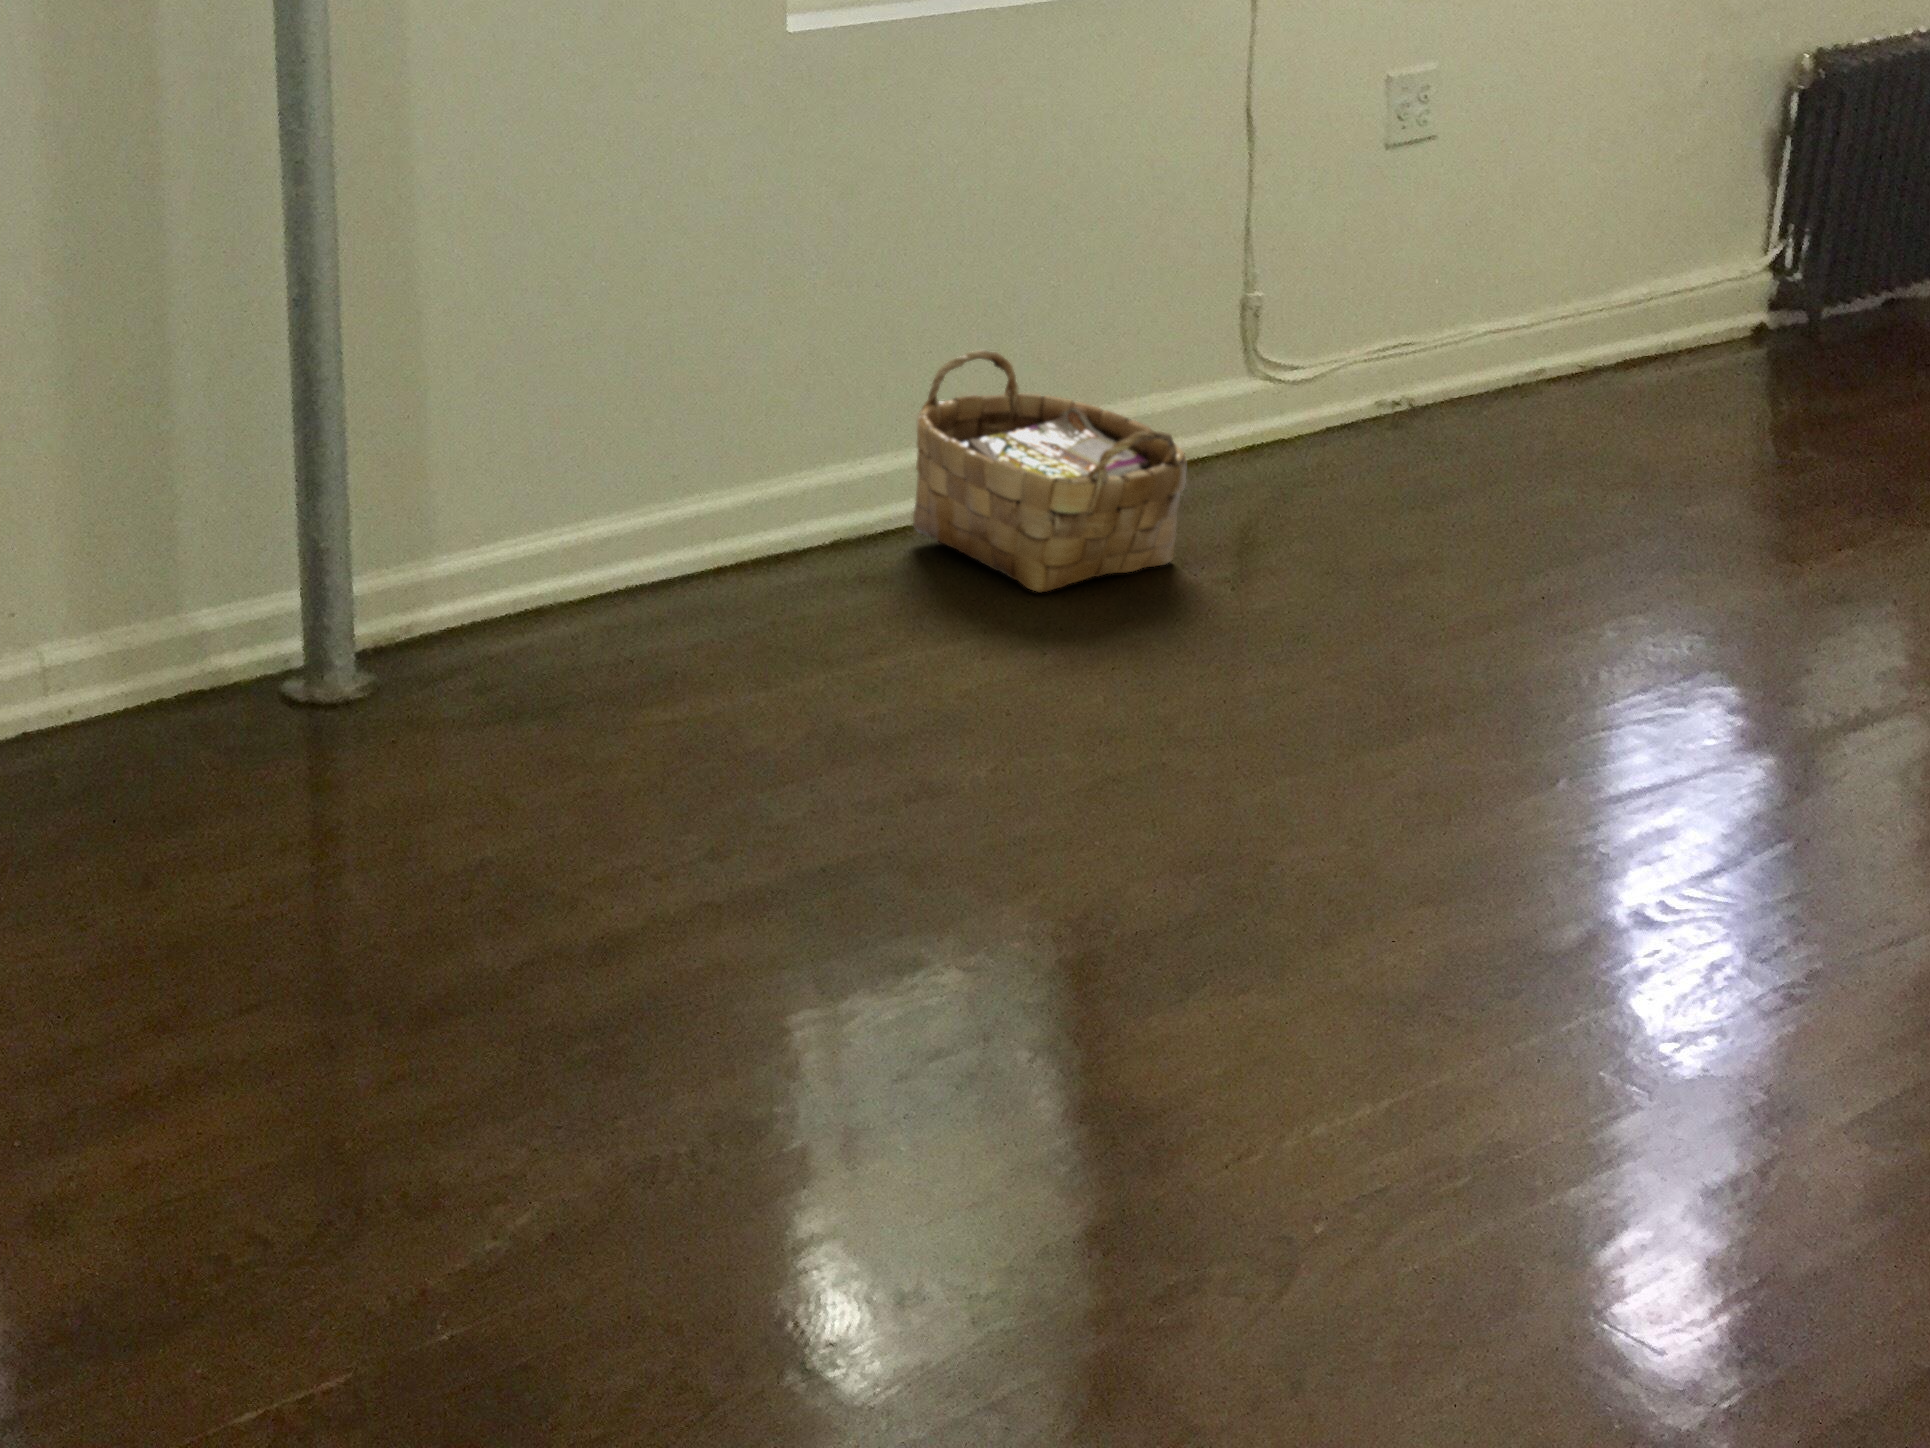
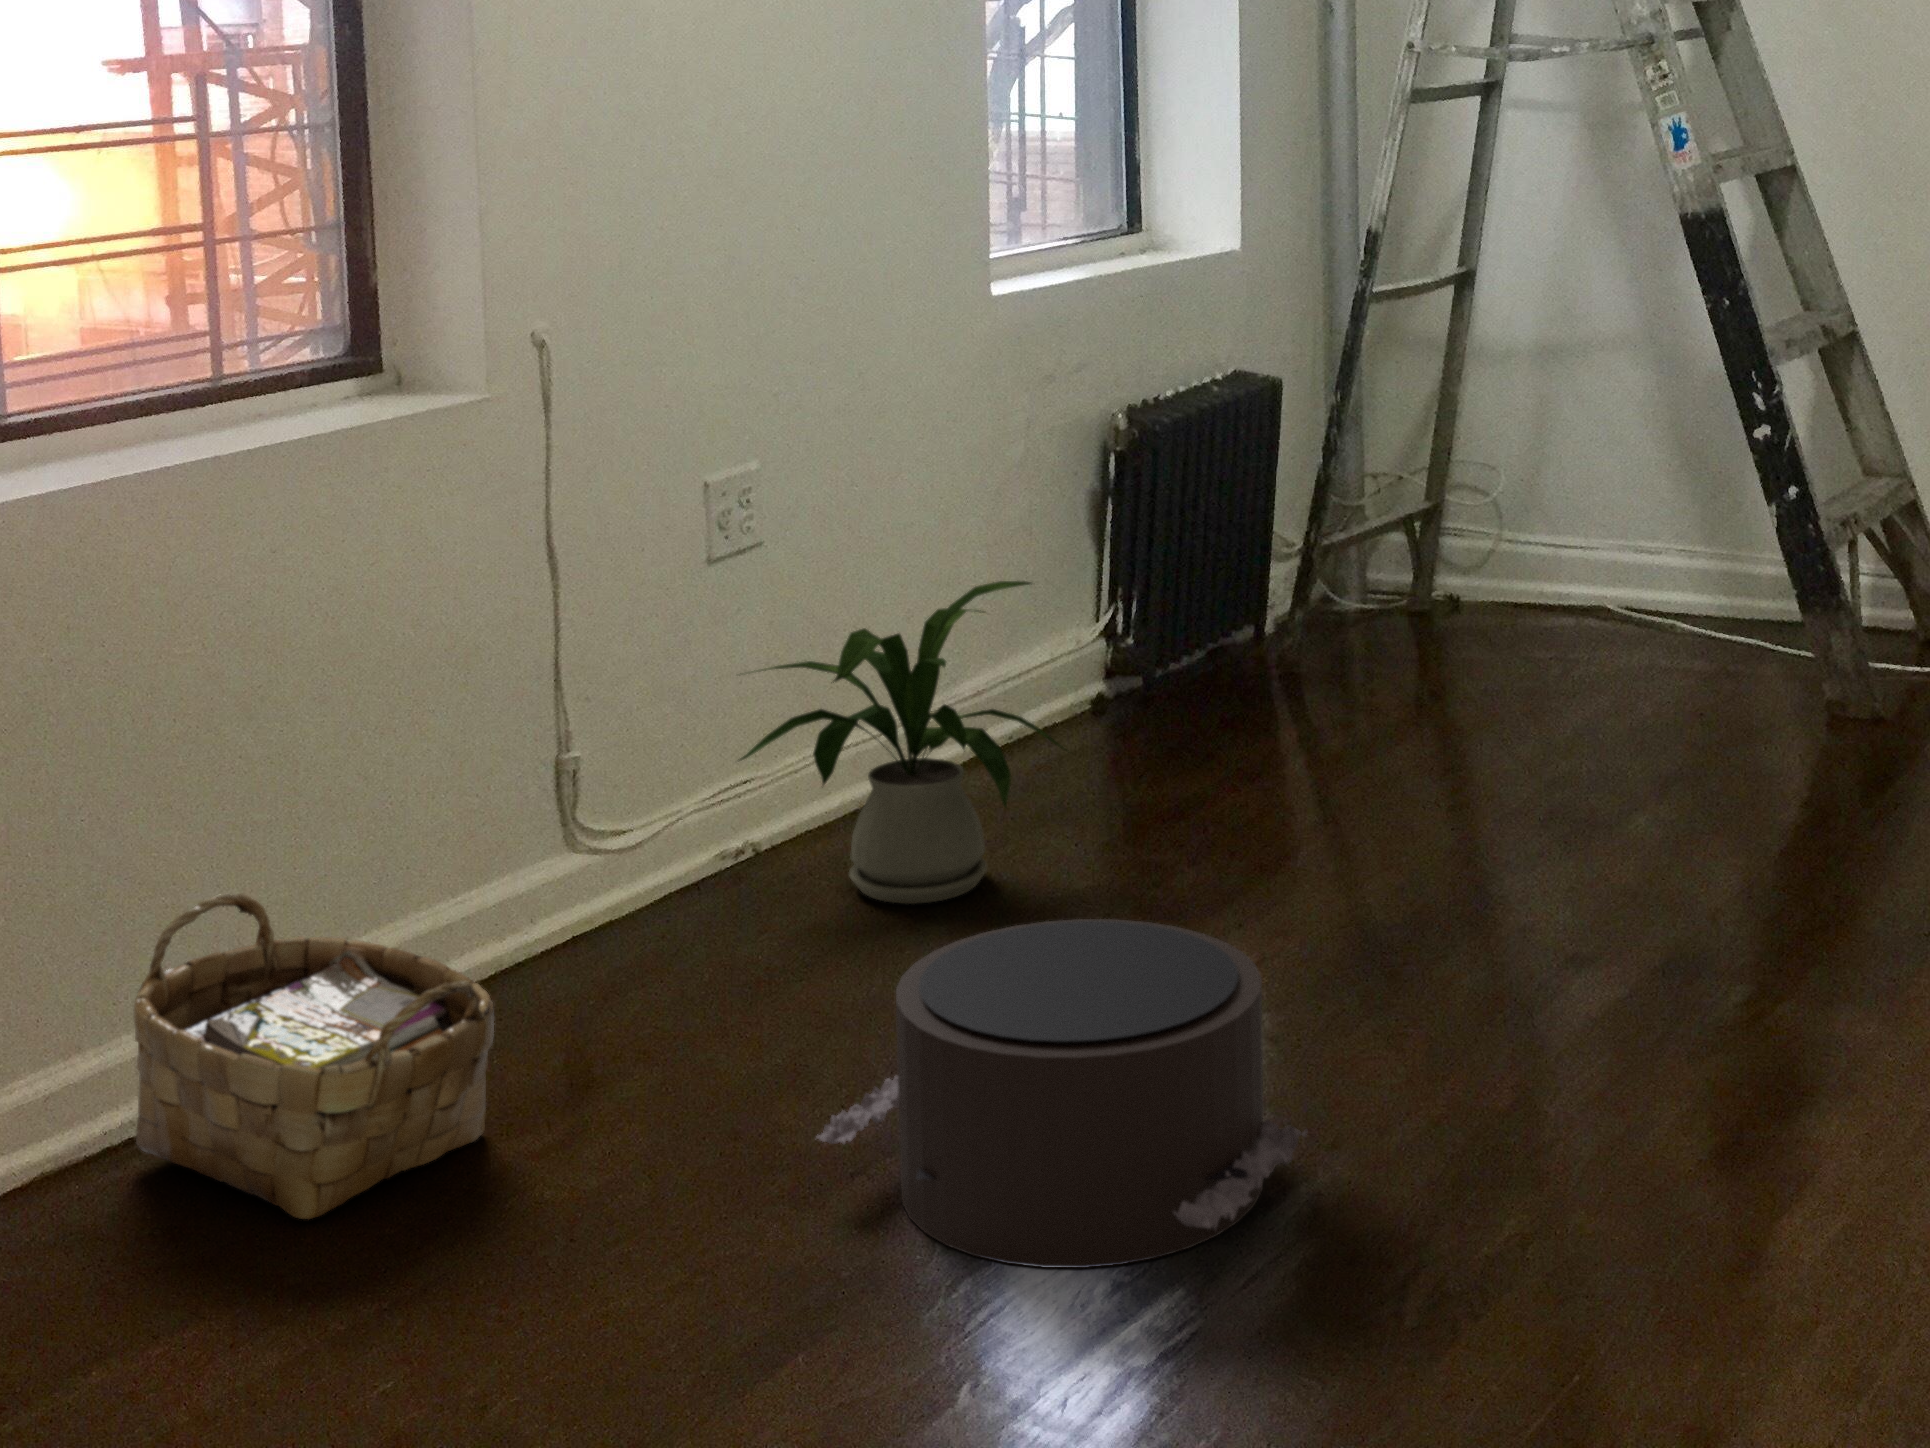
house plant: none [1399,181,1719,460] -> present [738,581,1069,904]
pouf: none [1444,454,1899,726] -> present [817,919,1308,1268]

